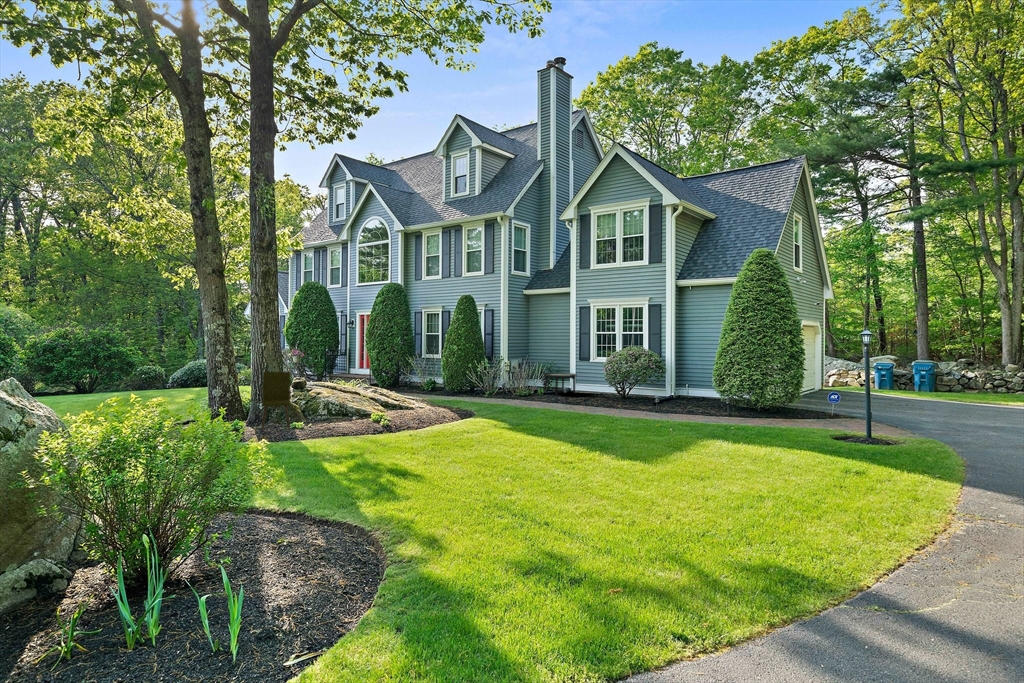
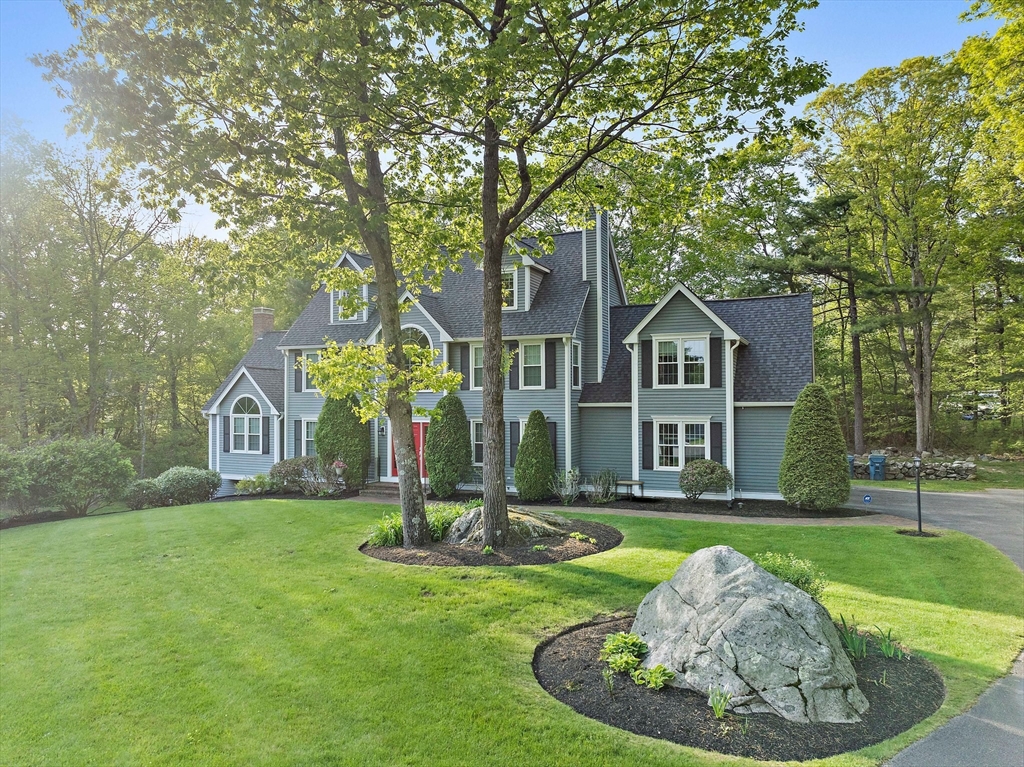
chair: present [261,372,291,431] -> none [494,505,527,560]

